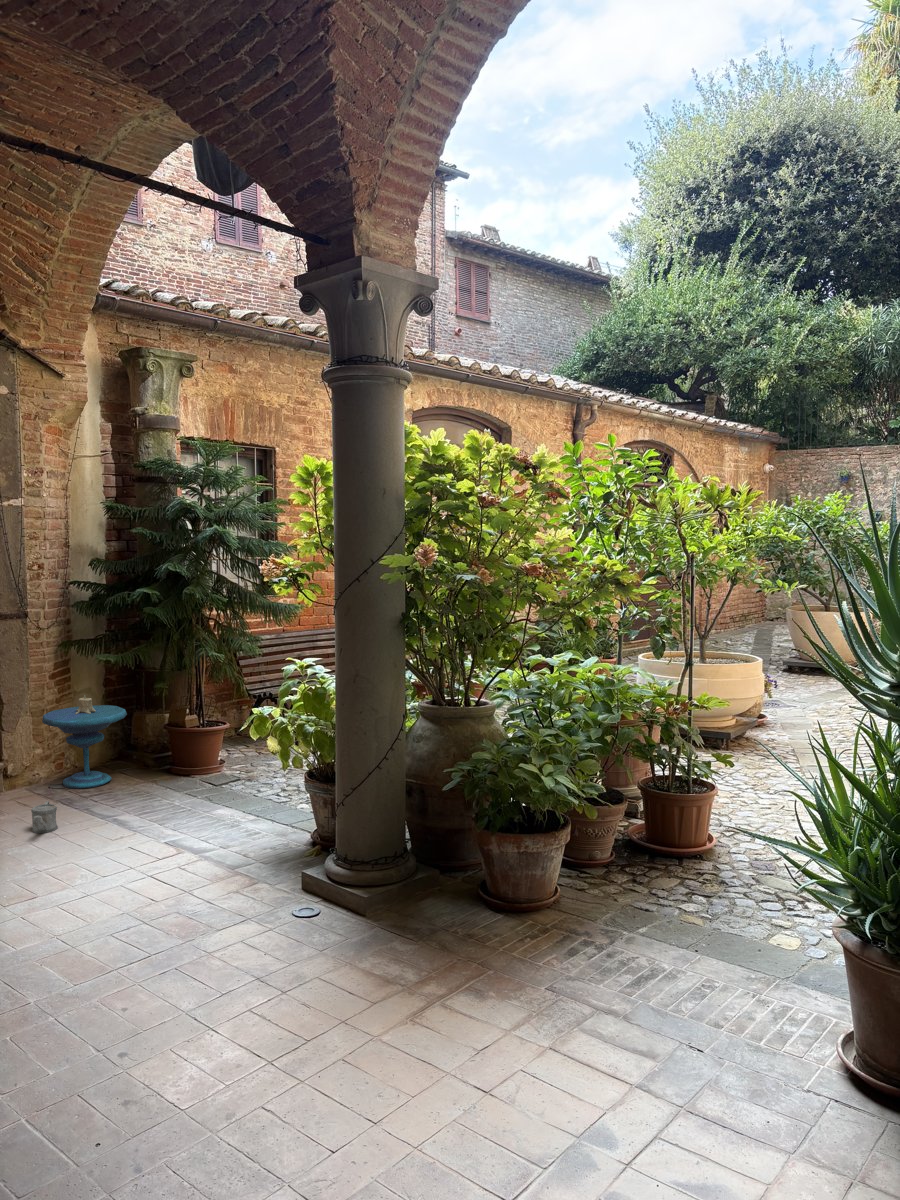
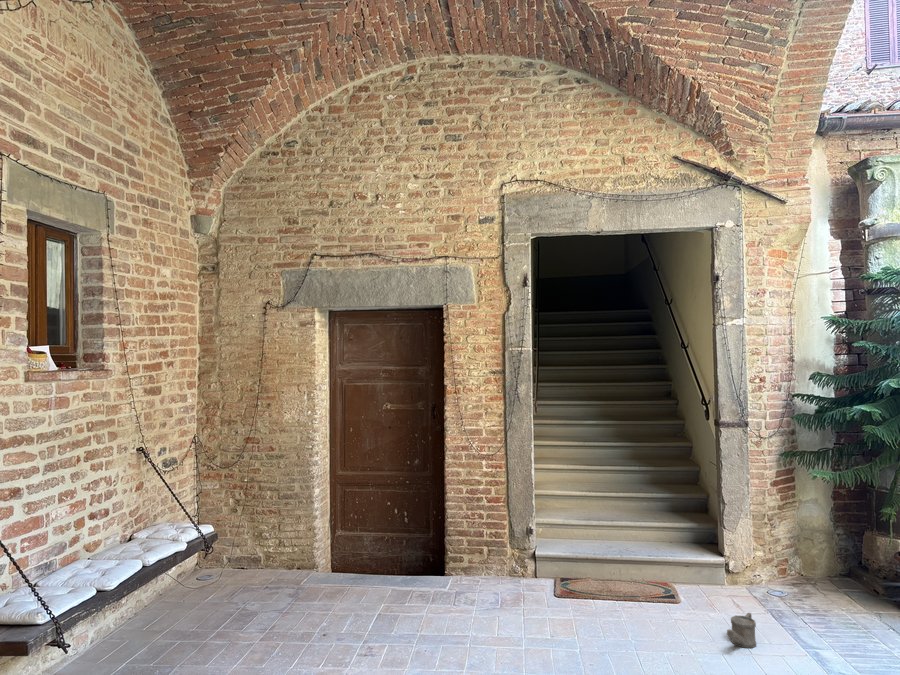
side table: present [42,695,127,789] -> none [759,509,851,606]

